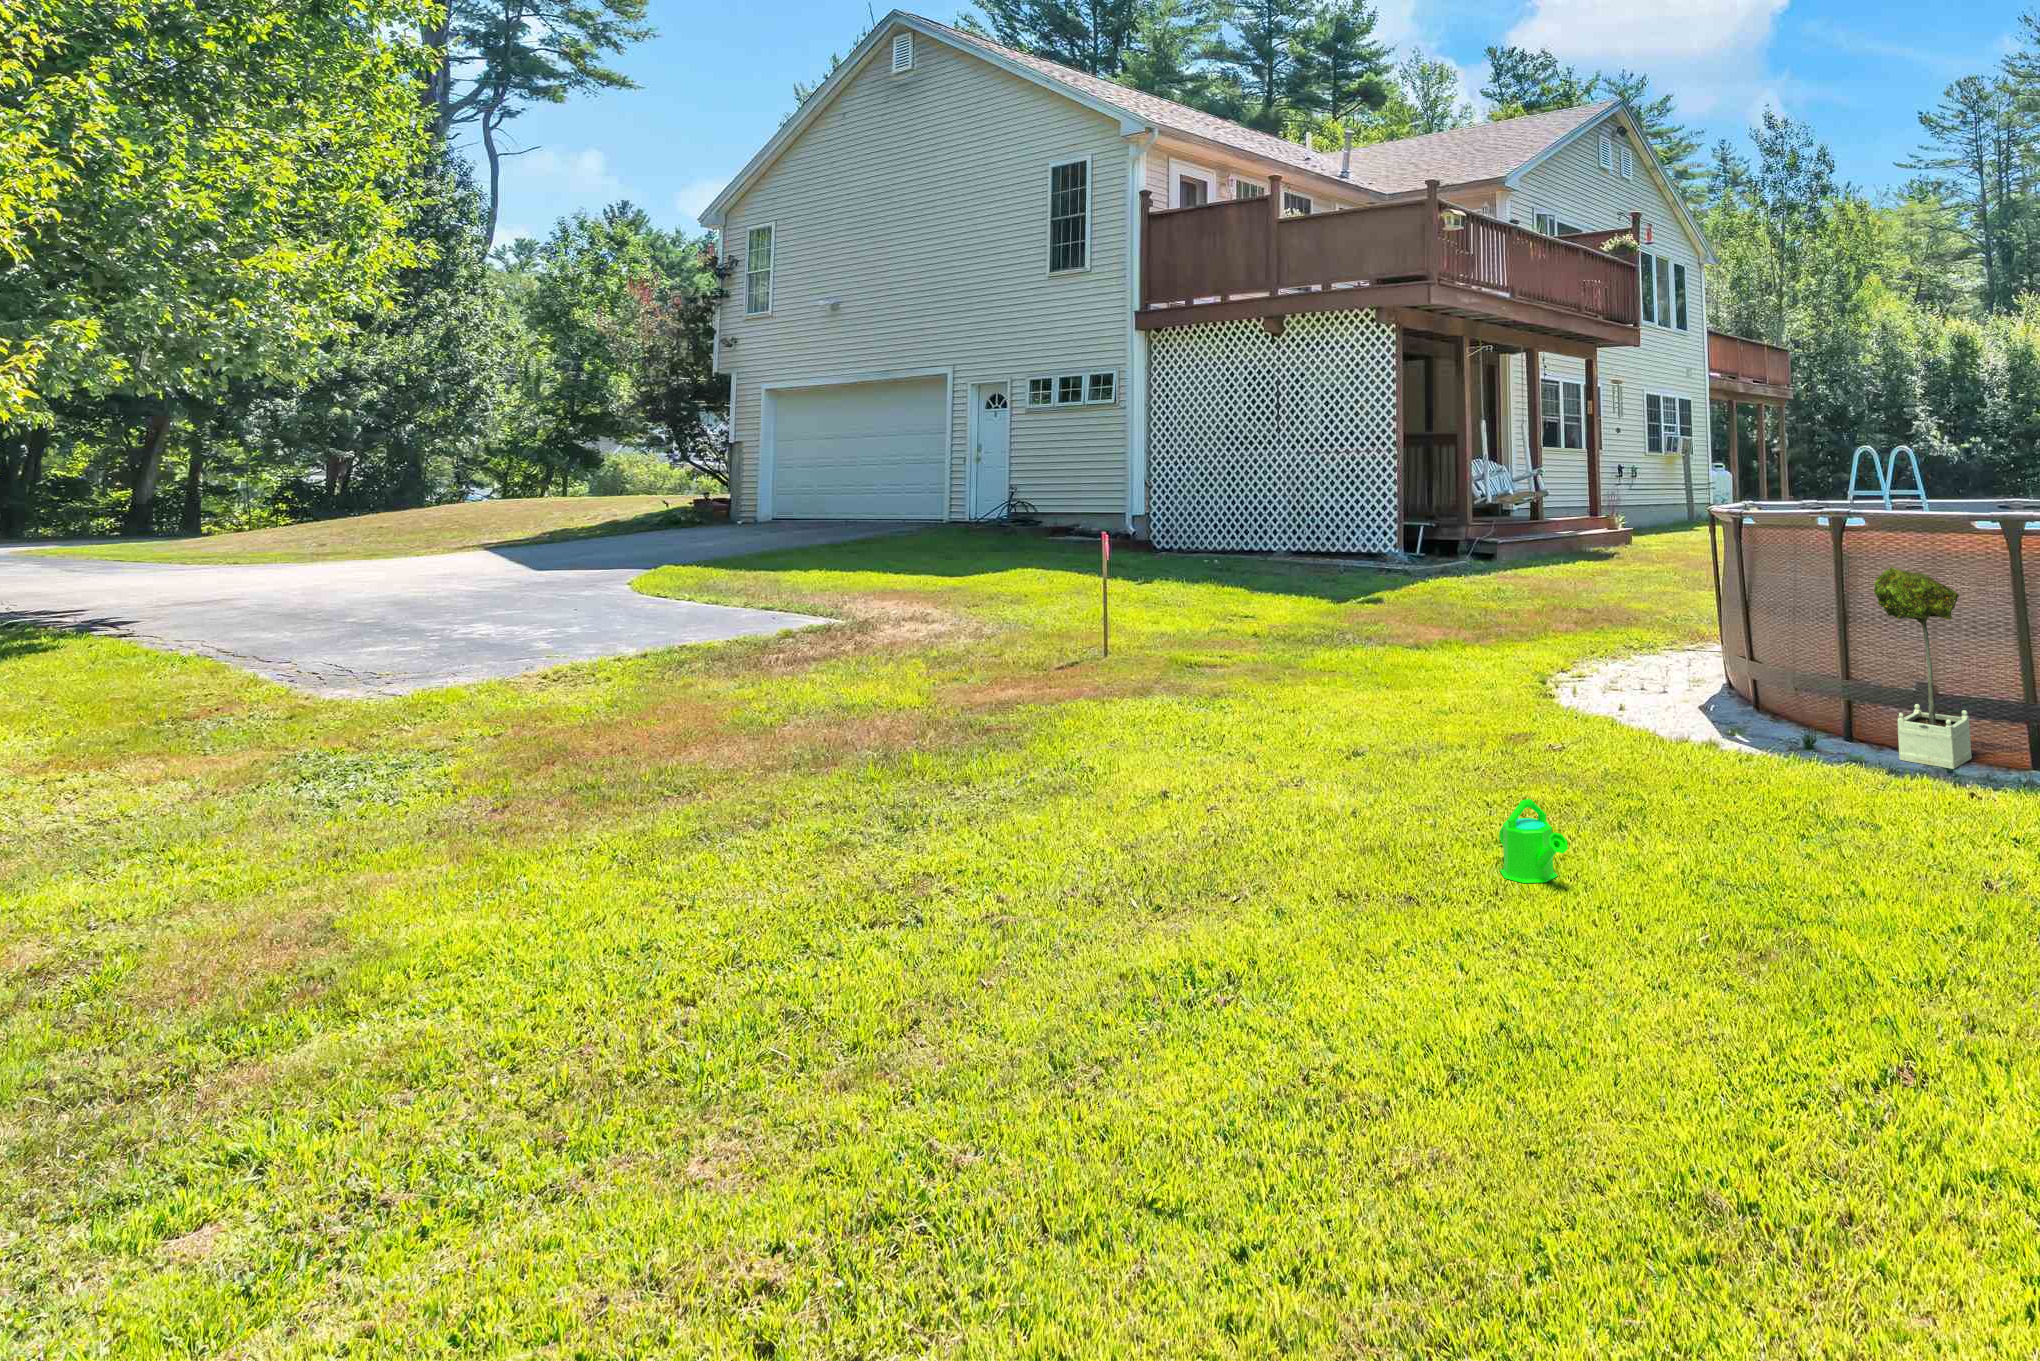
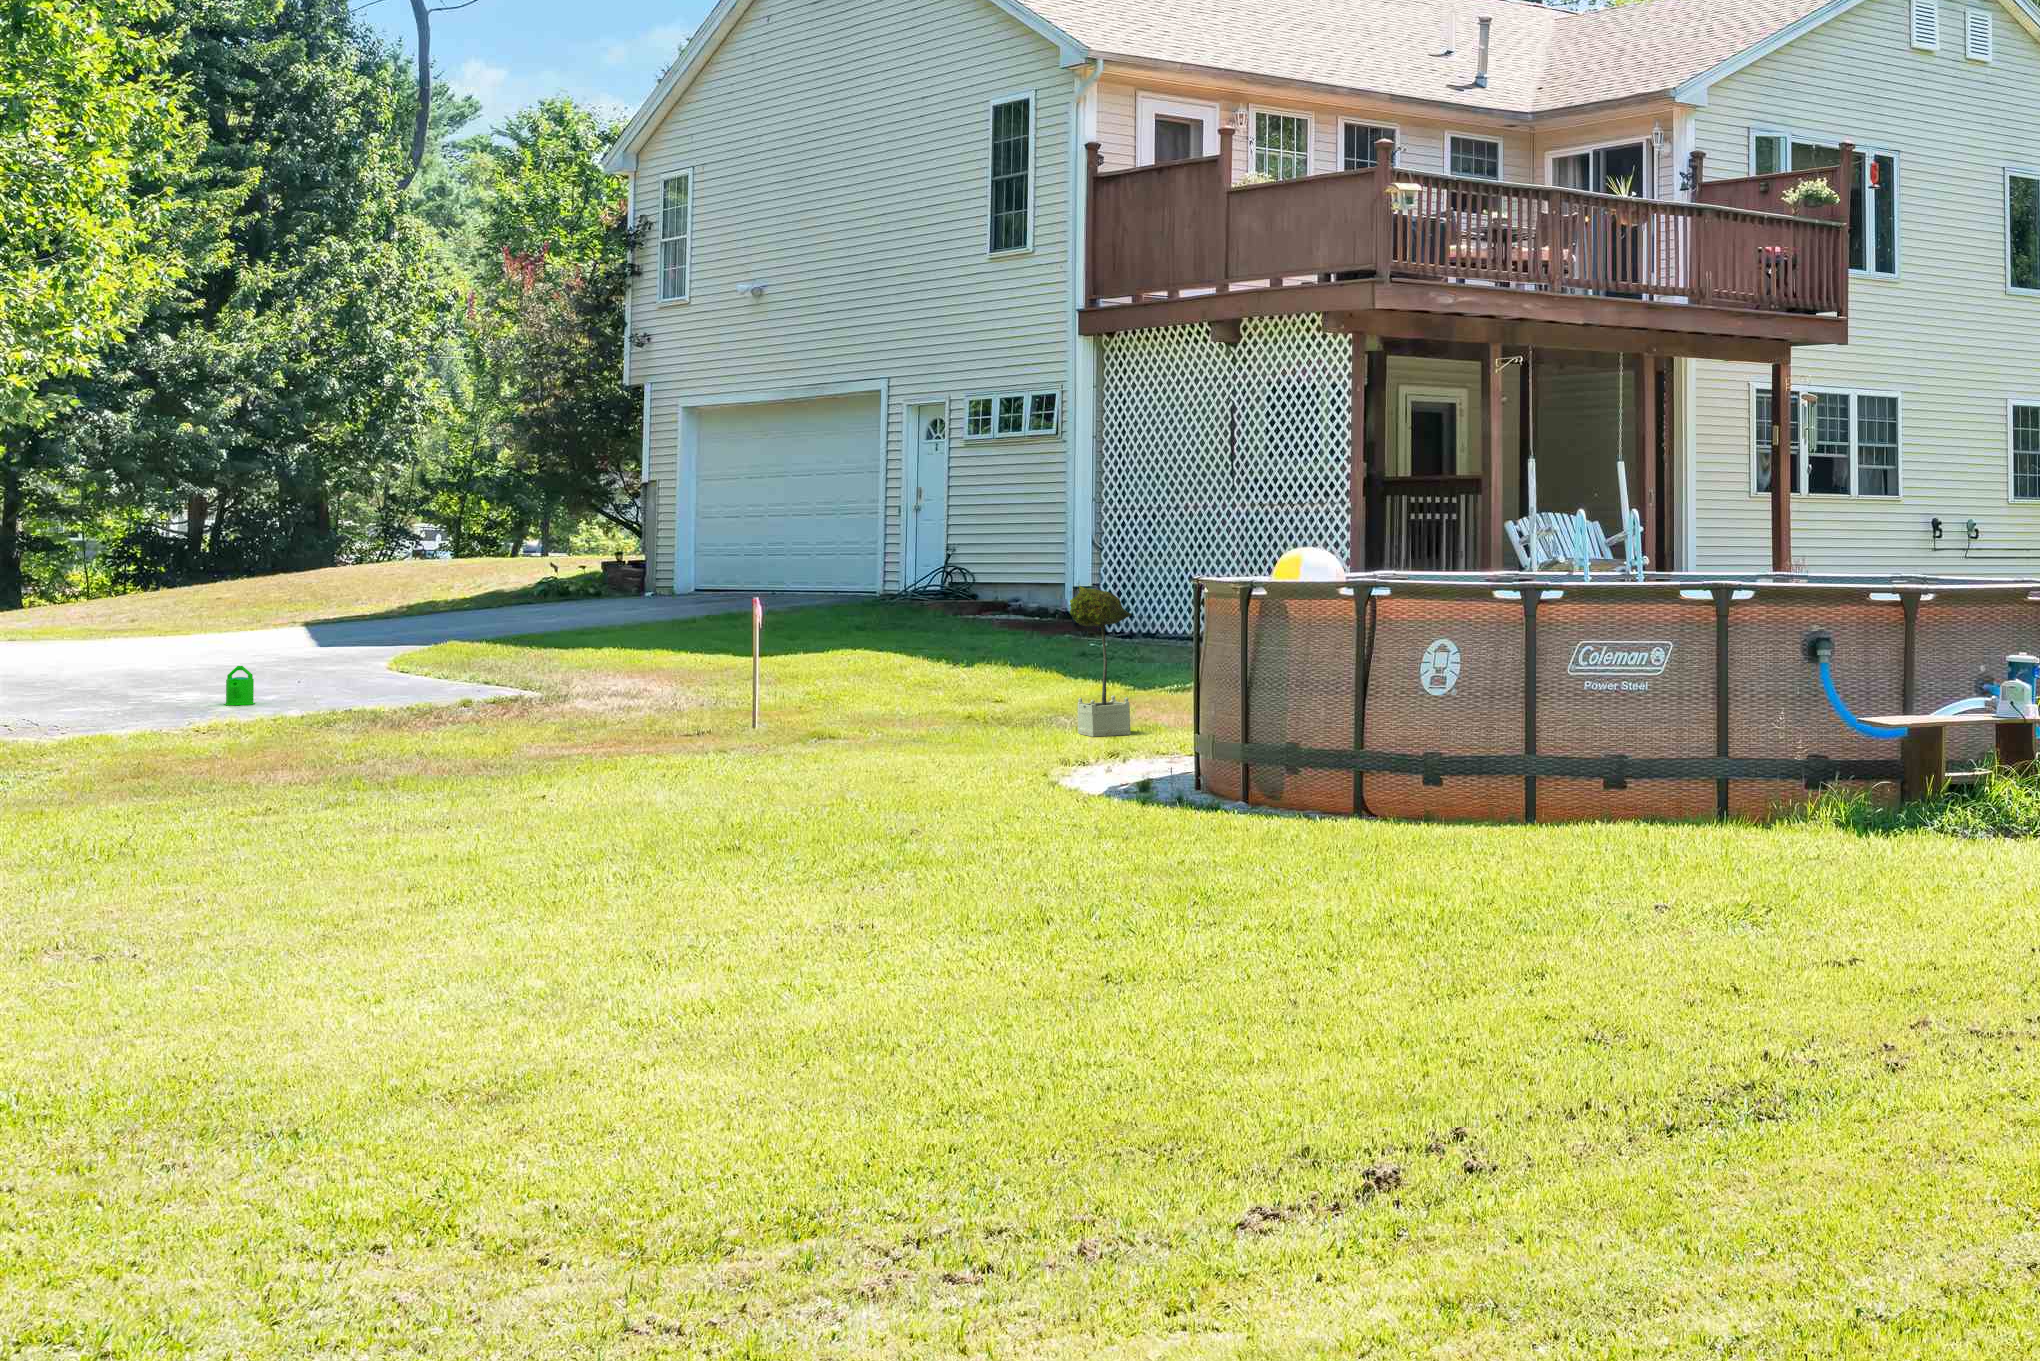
watering can: present [1499,799,1568,883] -> present [224,666,255,705]

